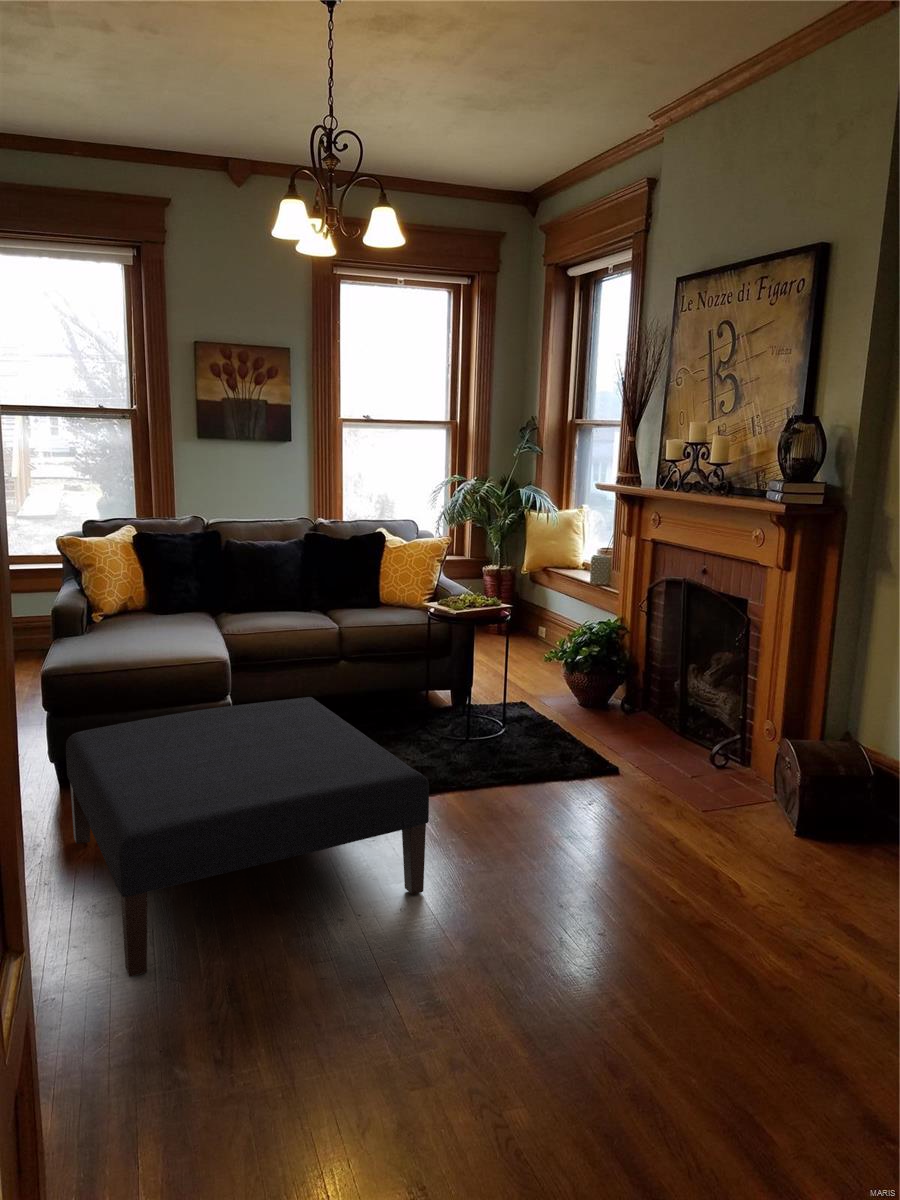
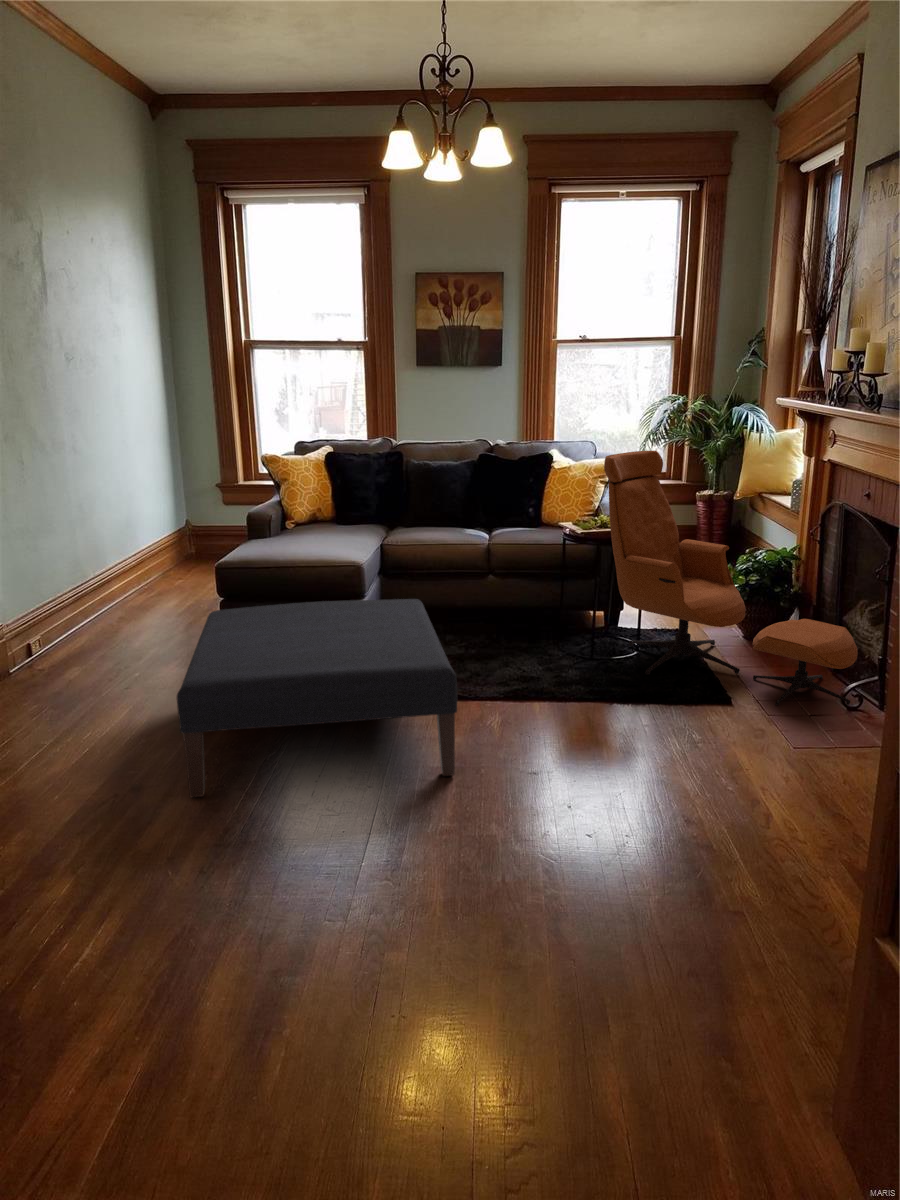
lounge chair: none [470,531,718,771] -> present [604,451,858,705]

